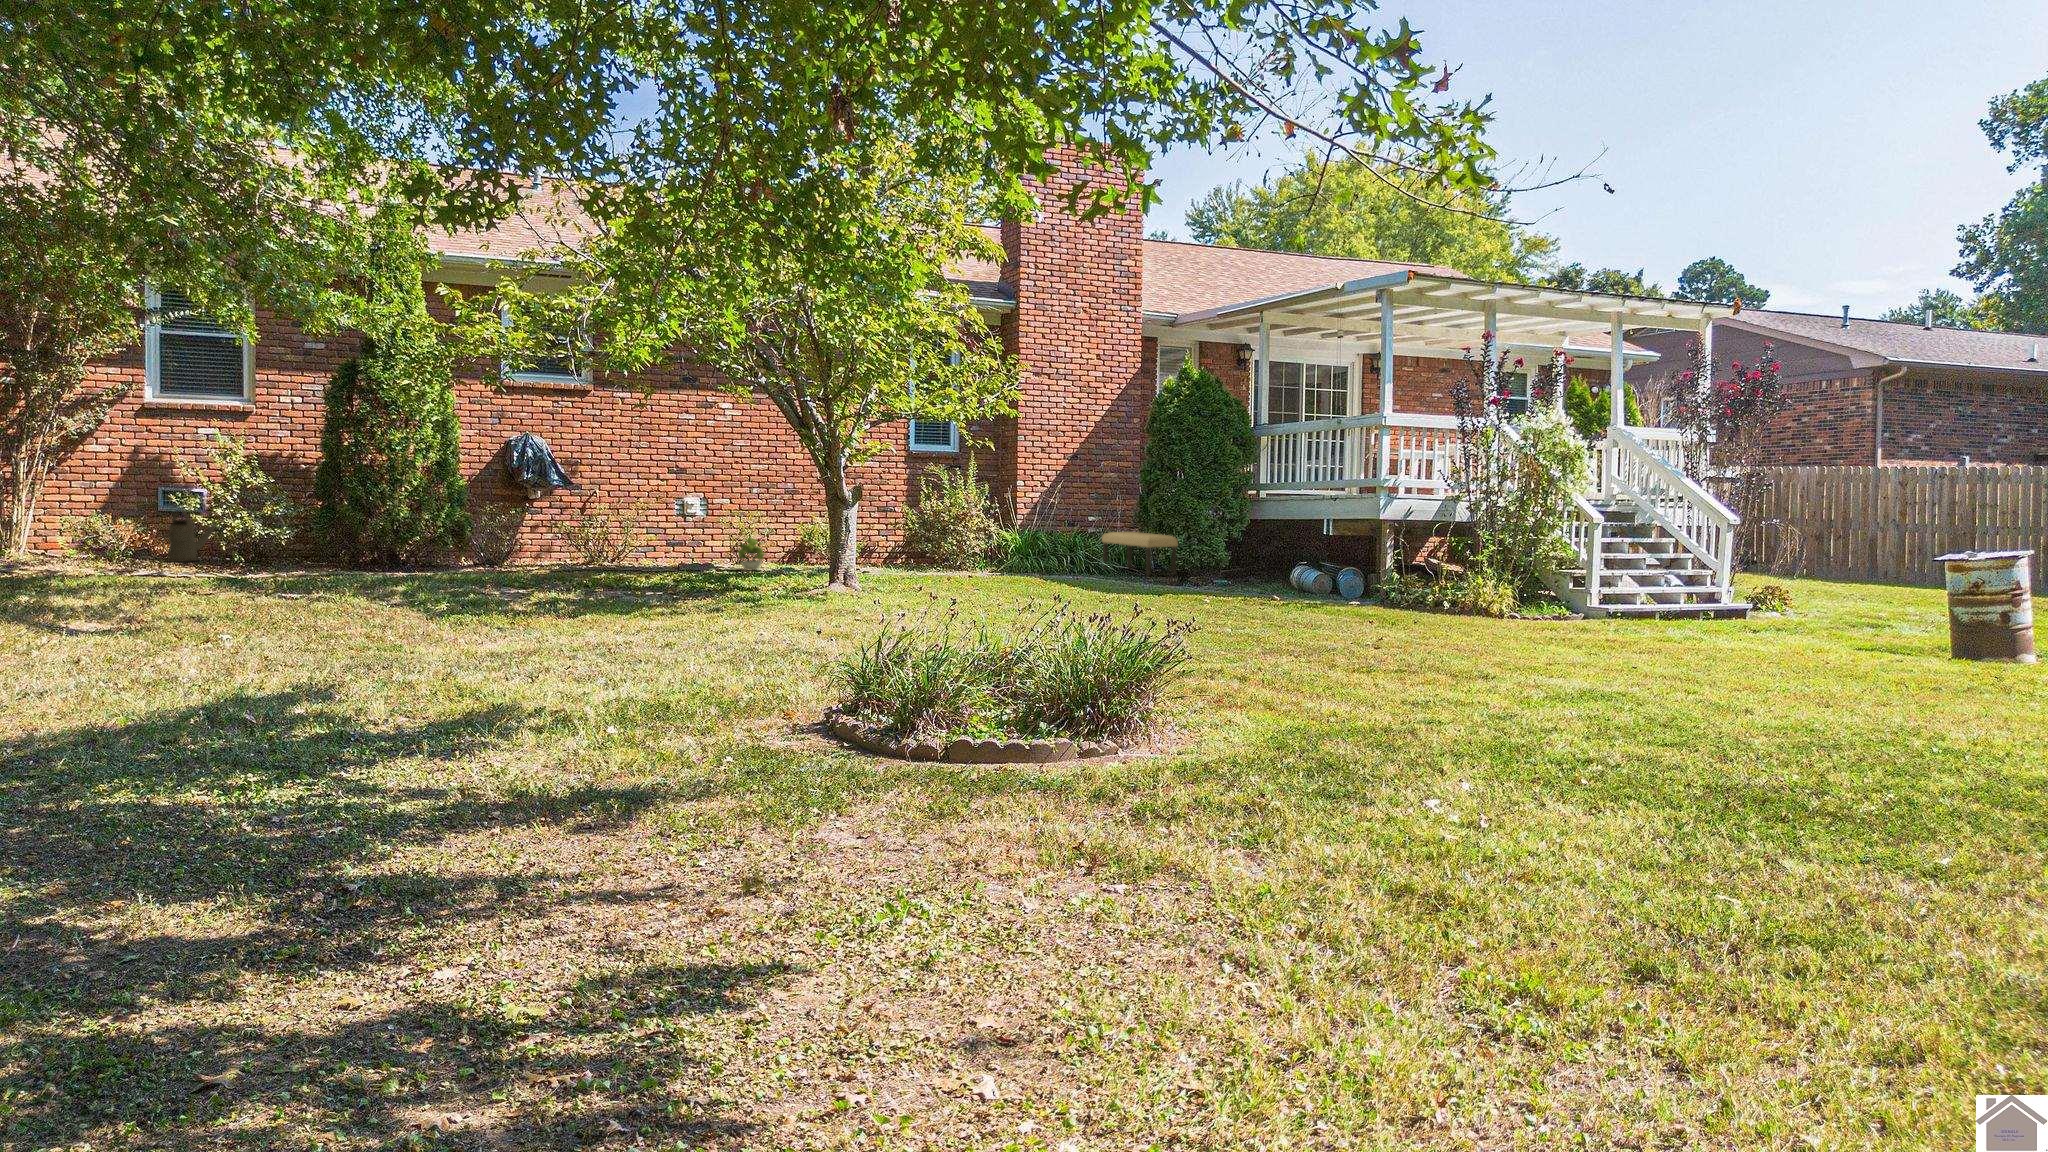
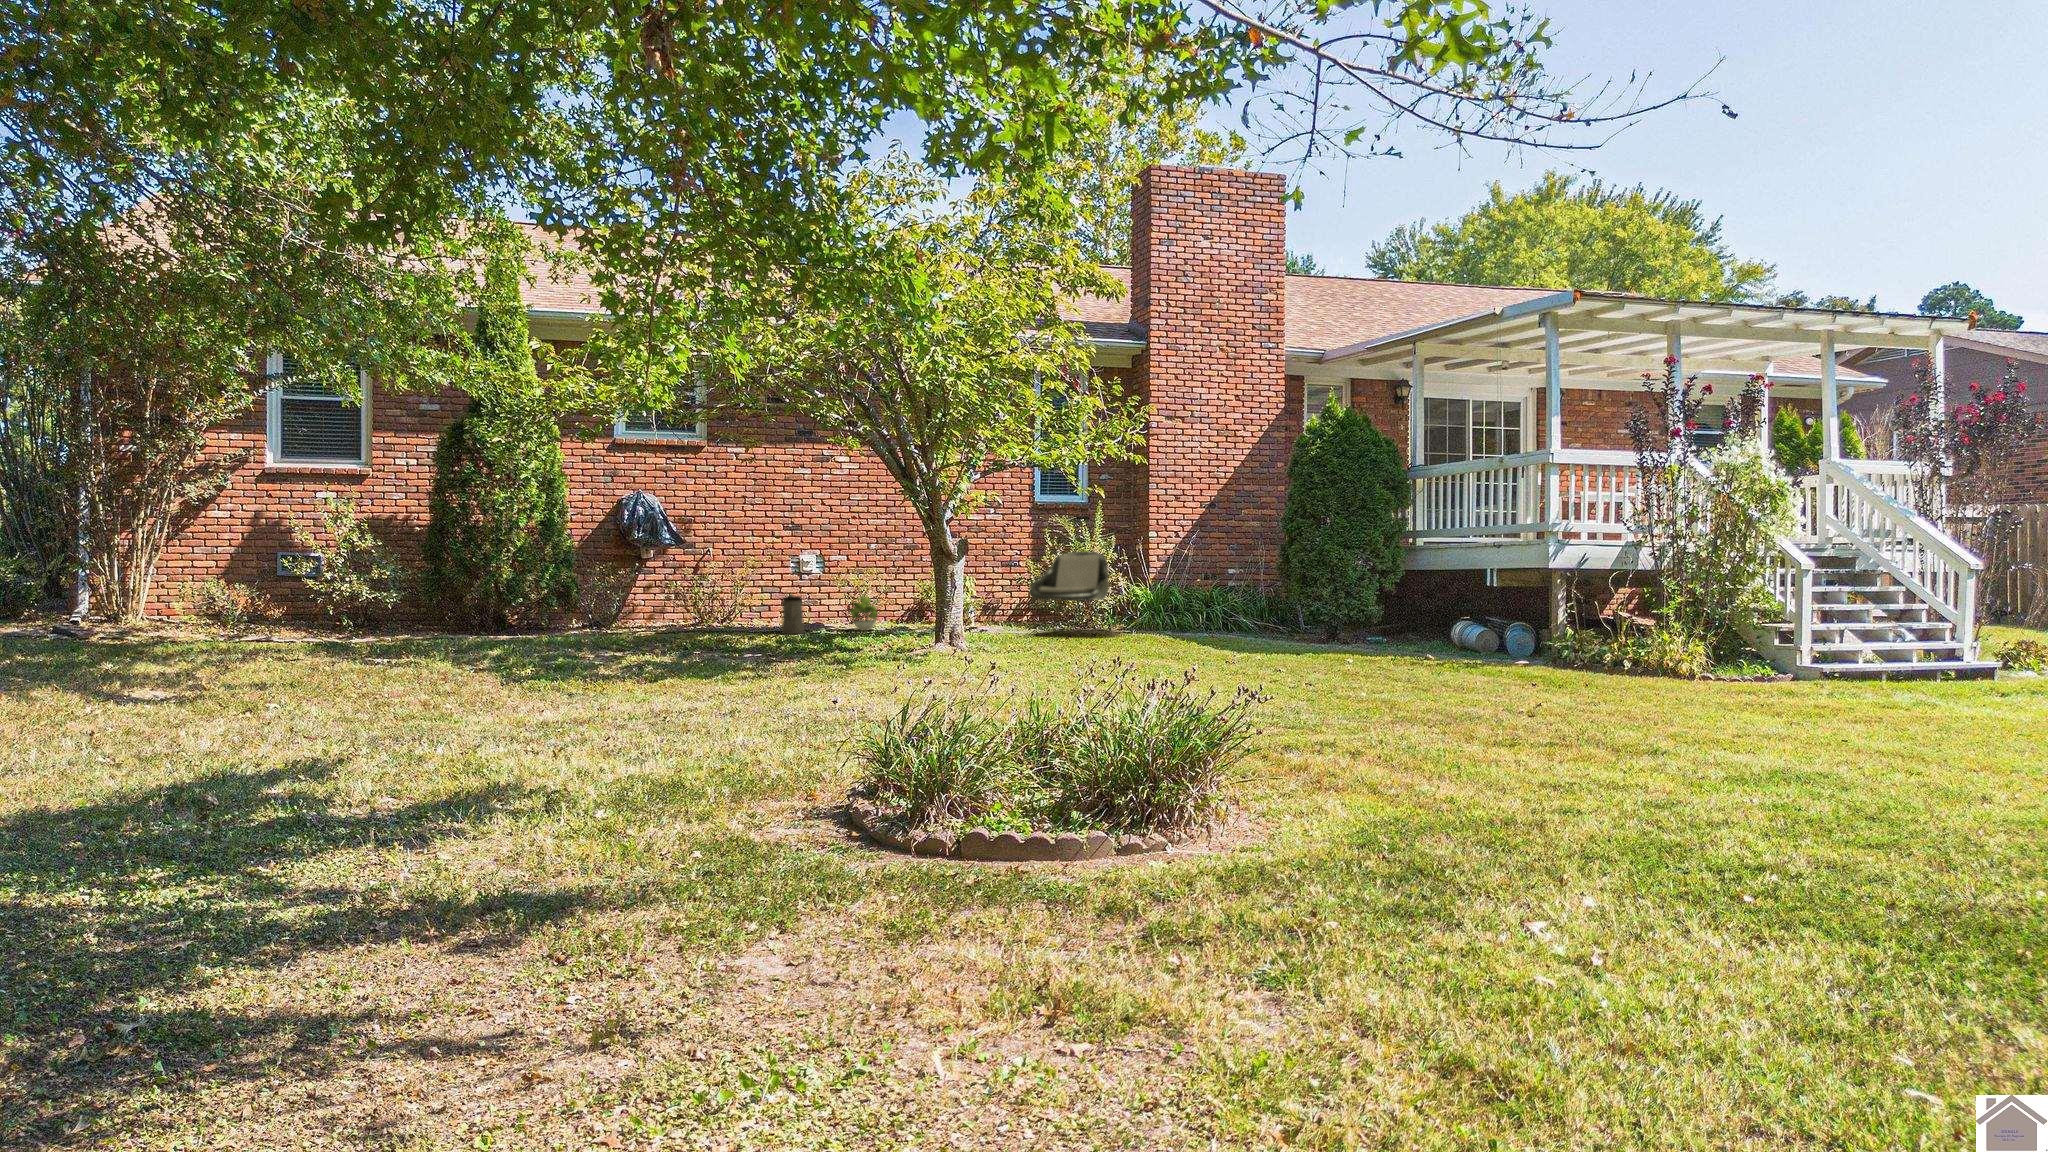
lounge chair: none [911,498,986,577] -> present [1029,551,1110,636]
watering can: present [162,511,216,562] -> present [782,594,804,634]
bench: present [1102,532,1178,576] -> none [1240,586,1322,635]

